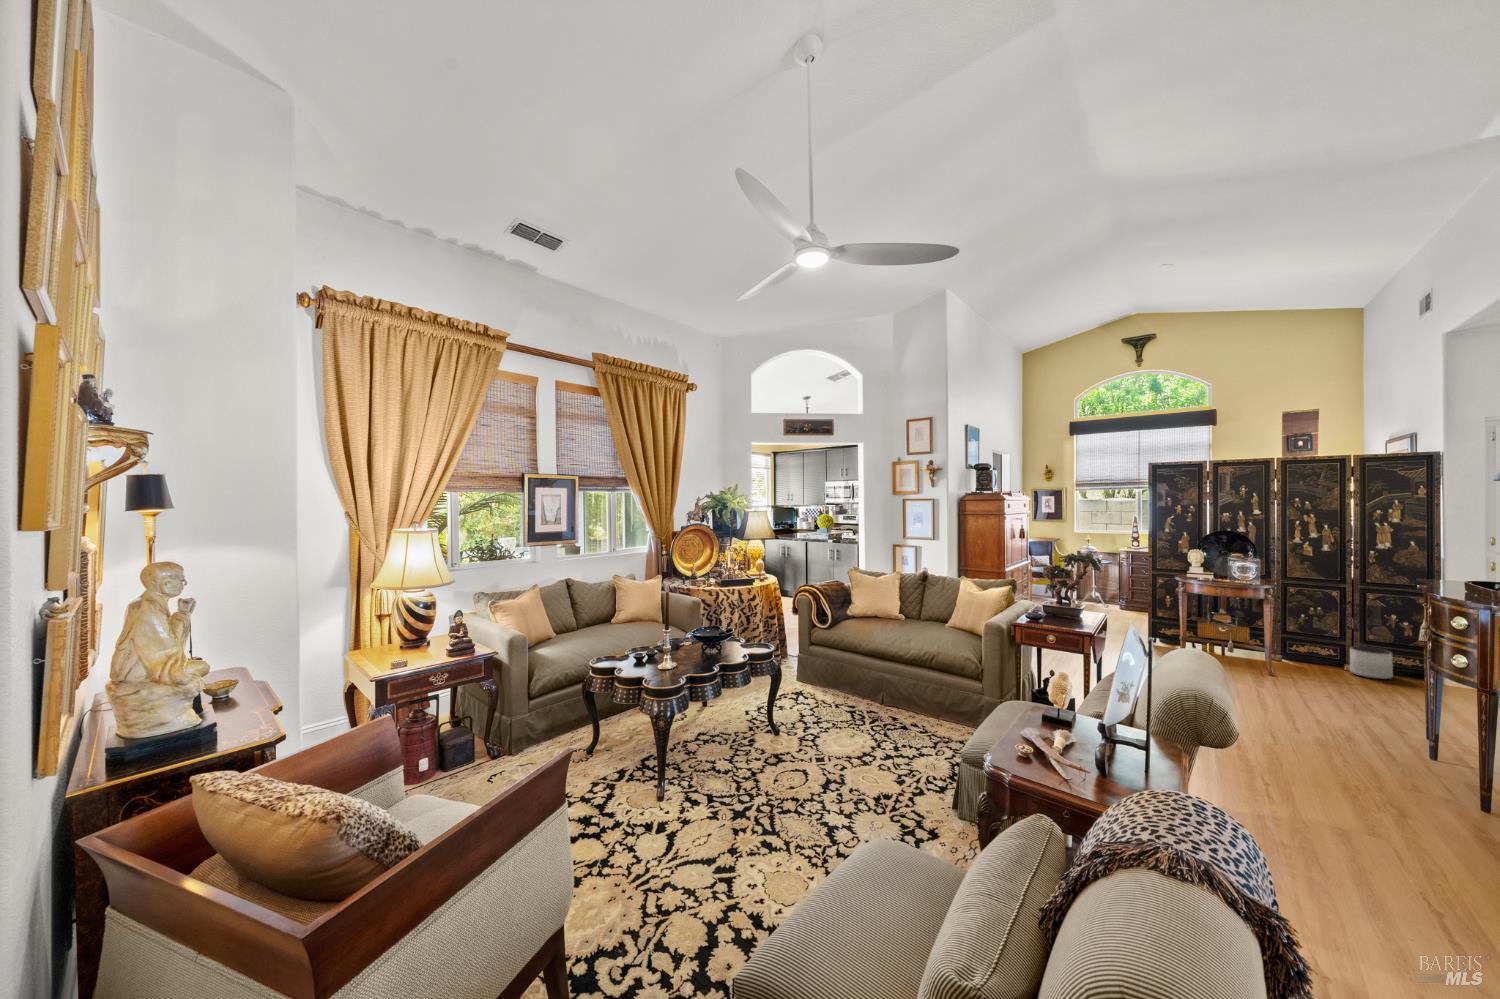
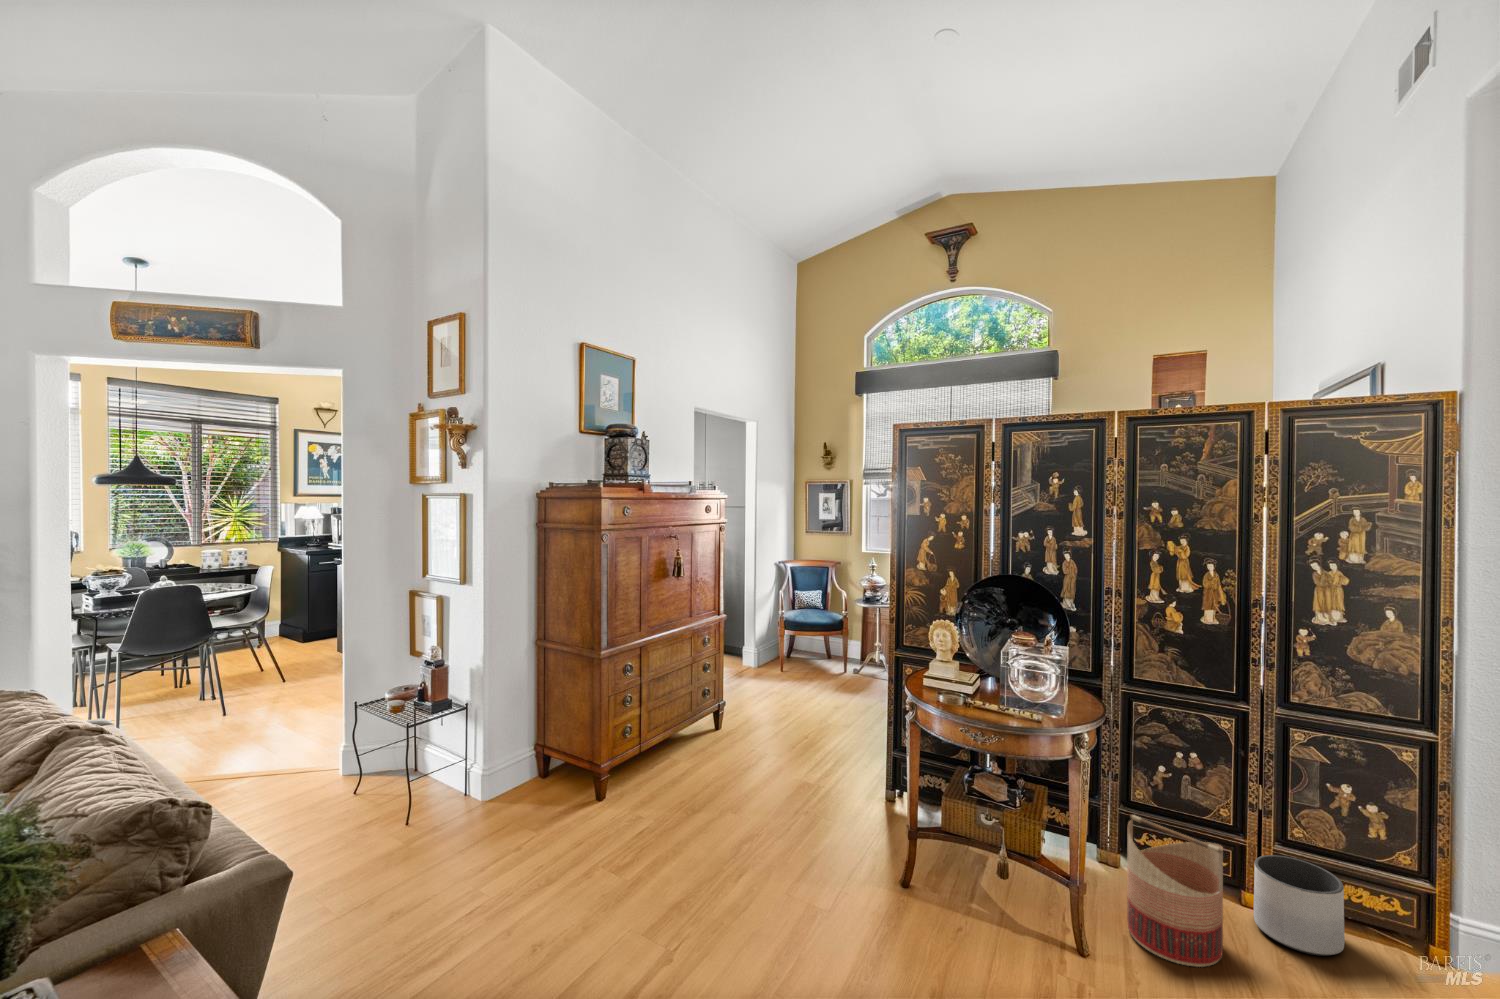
basket: none [1289,627,1335,679] -> present [1127,815,1223,967]

